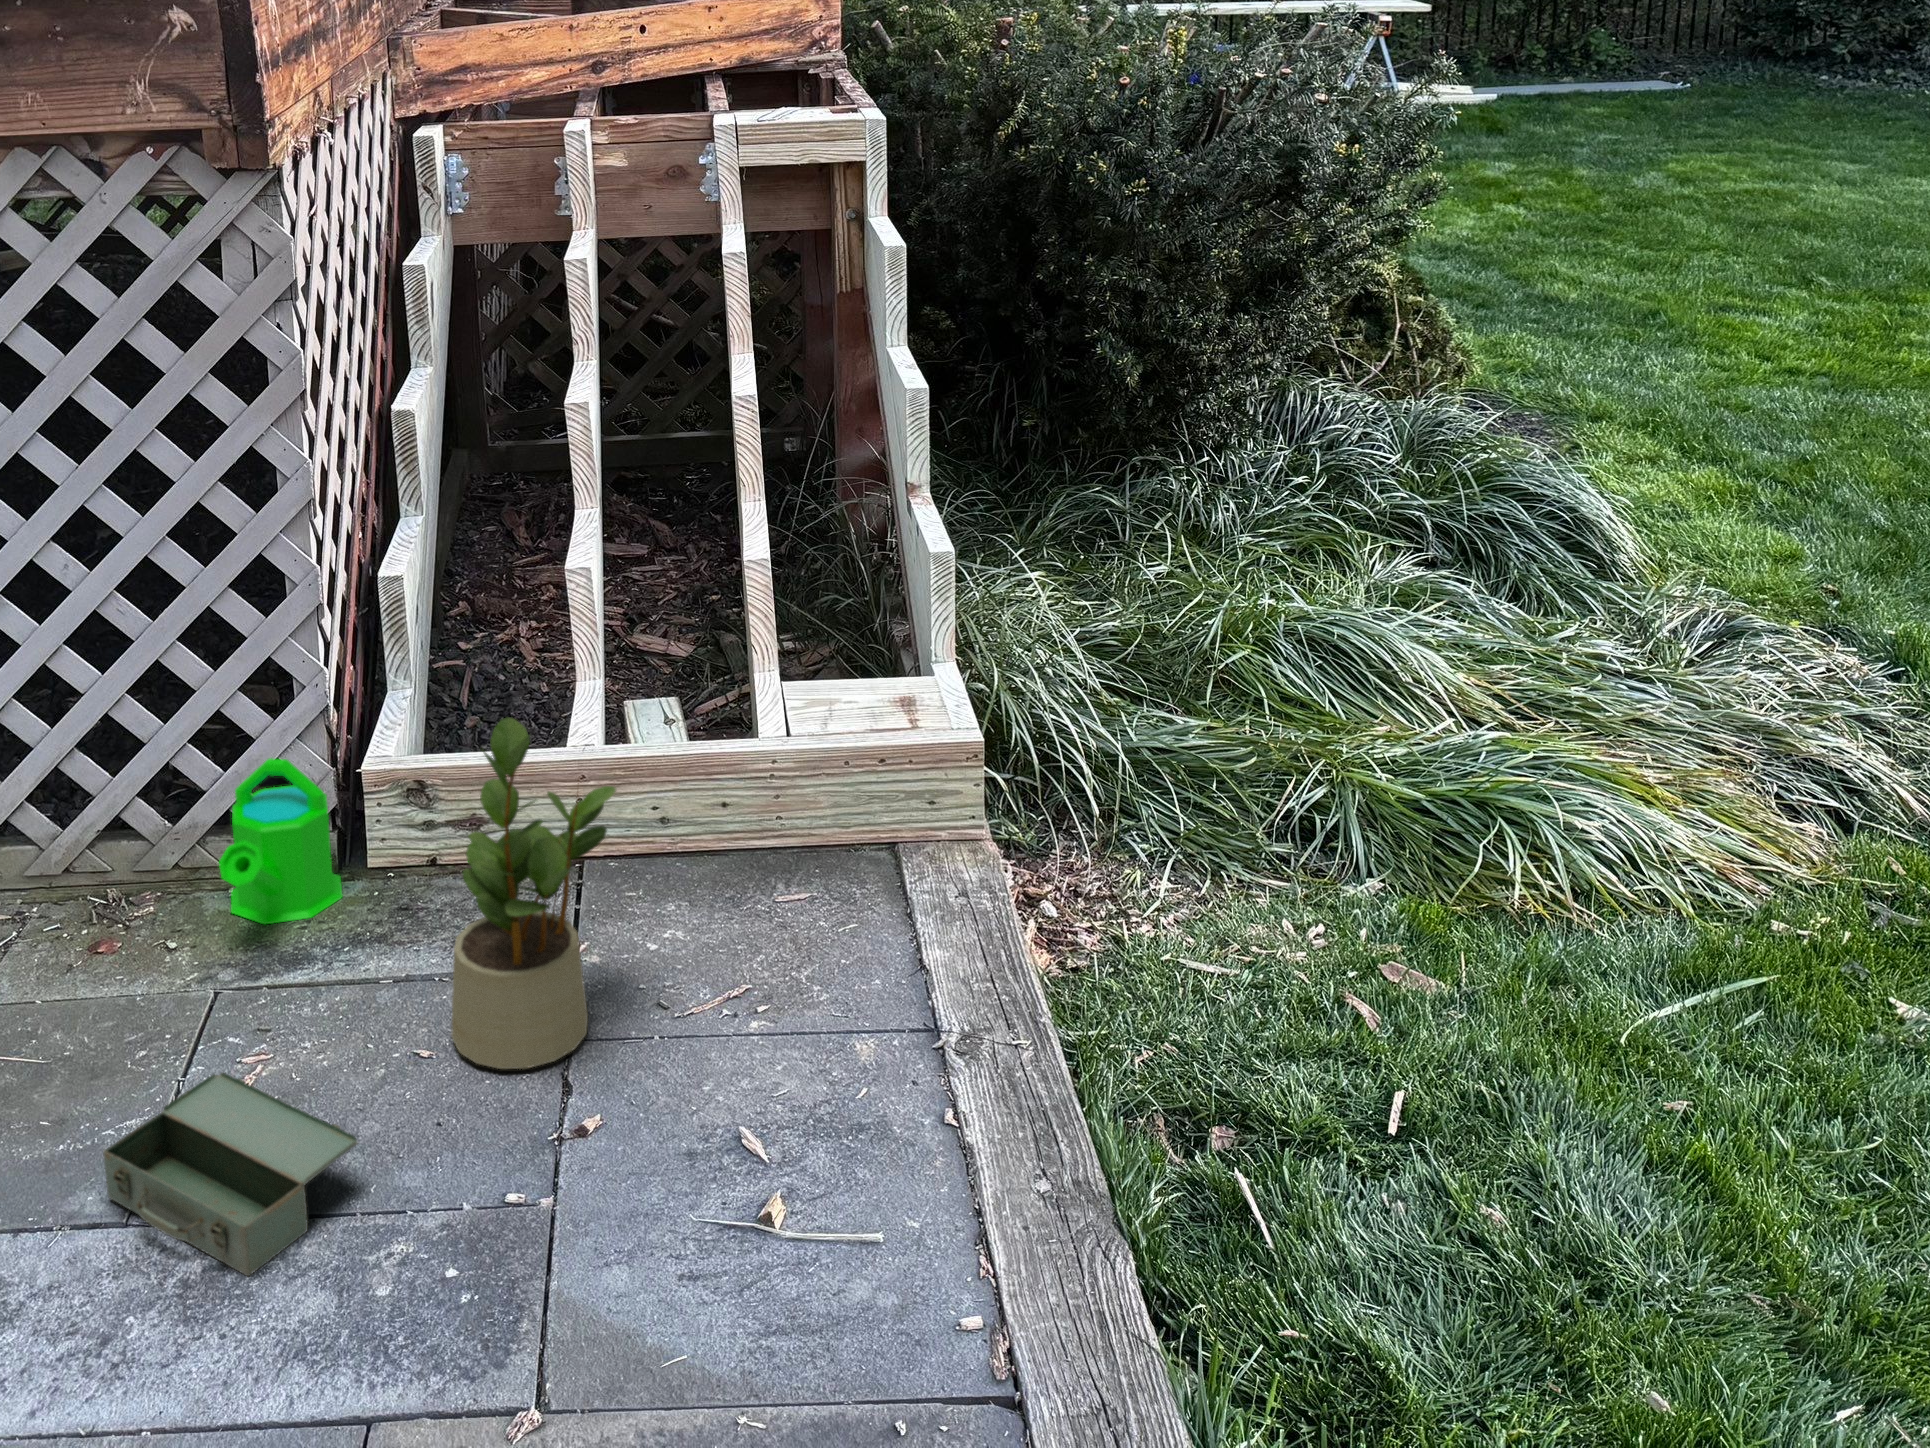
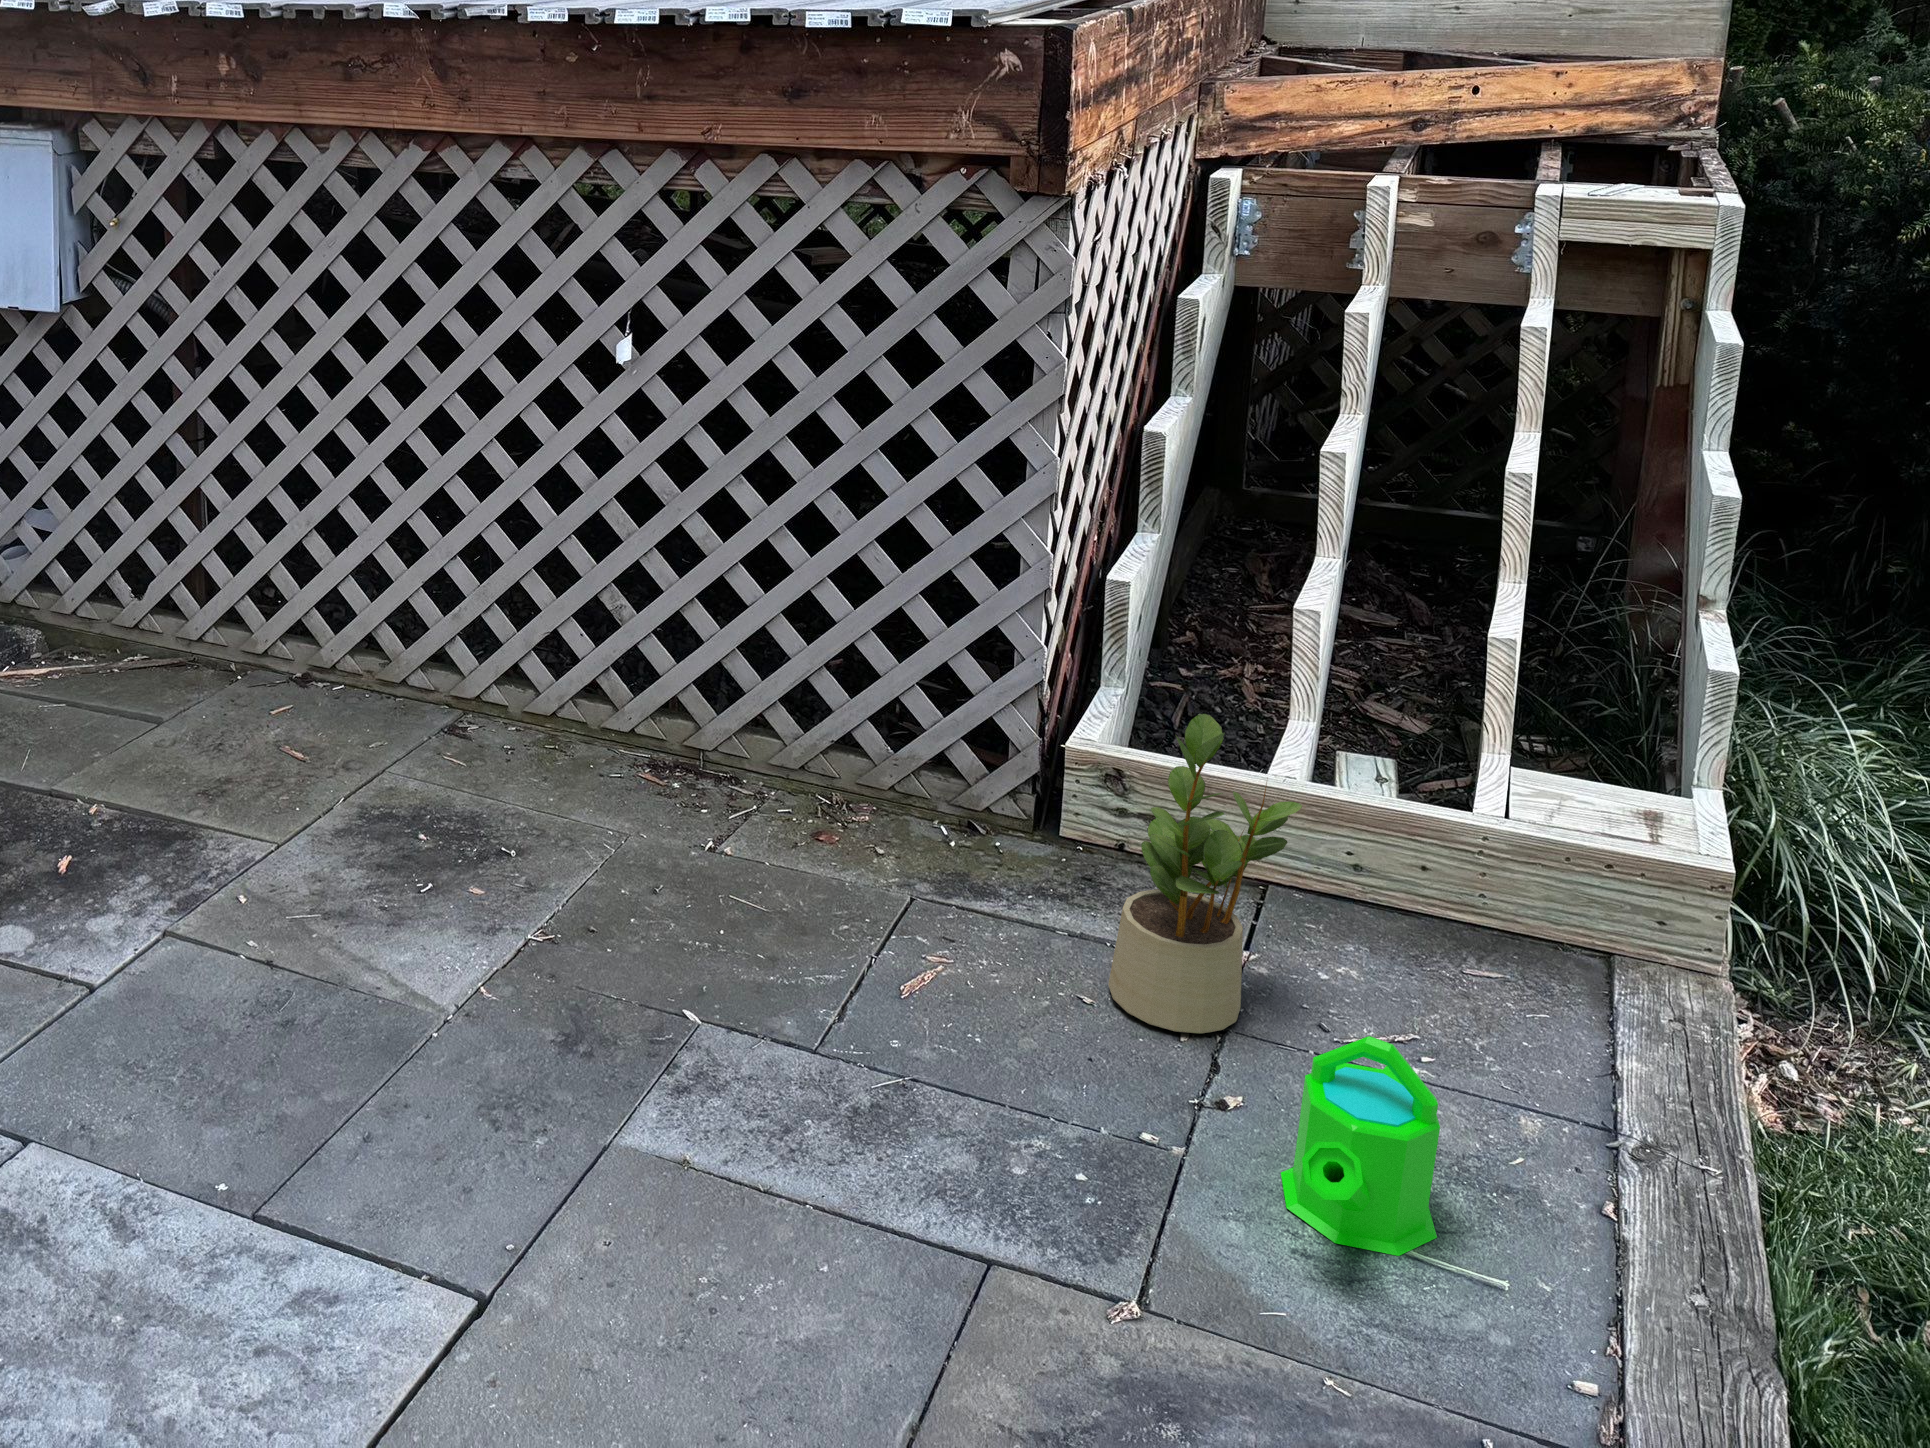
watering can: present [219,758,343,924] -> present [1281,1036,1440,1256]
toolbox: present [103,1073,358,1276] -> none [805,945,1012,1106]

